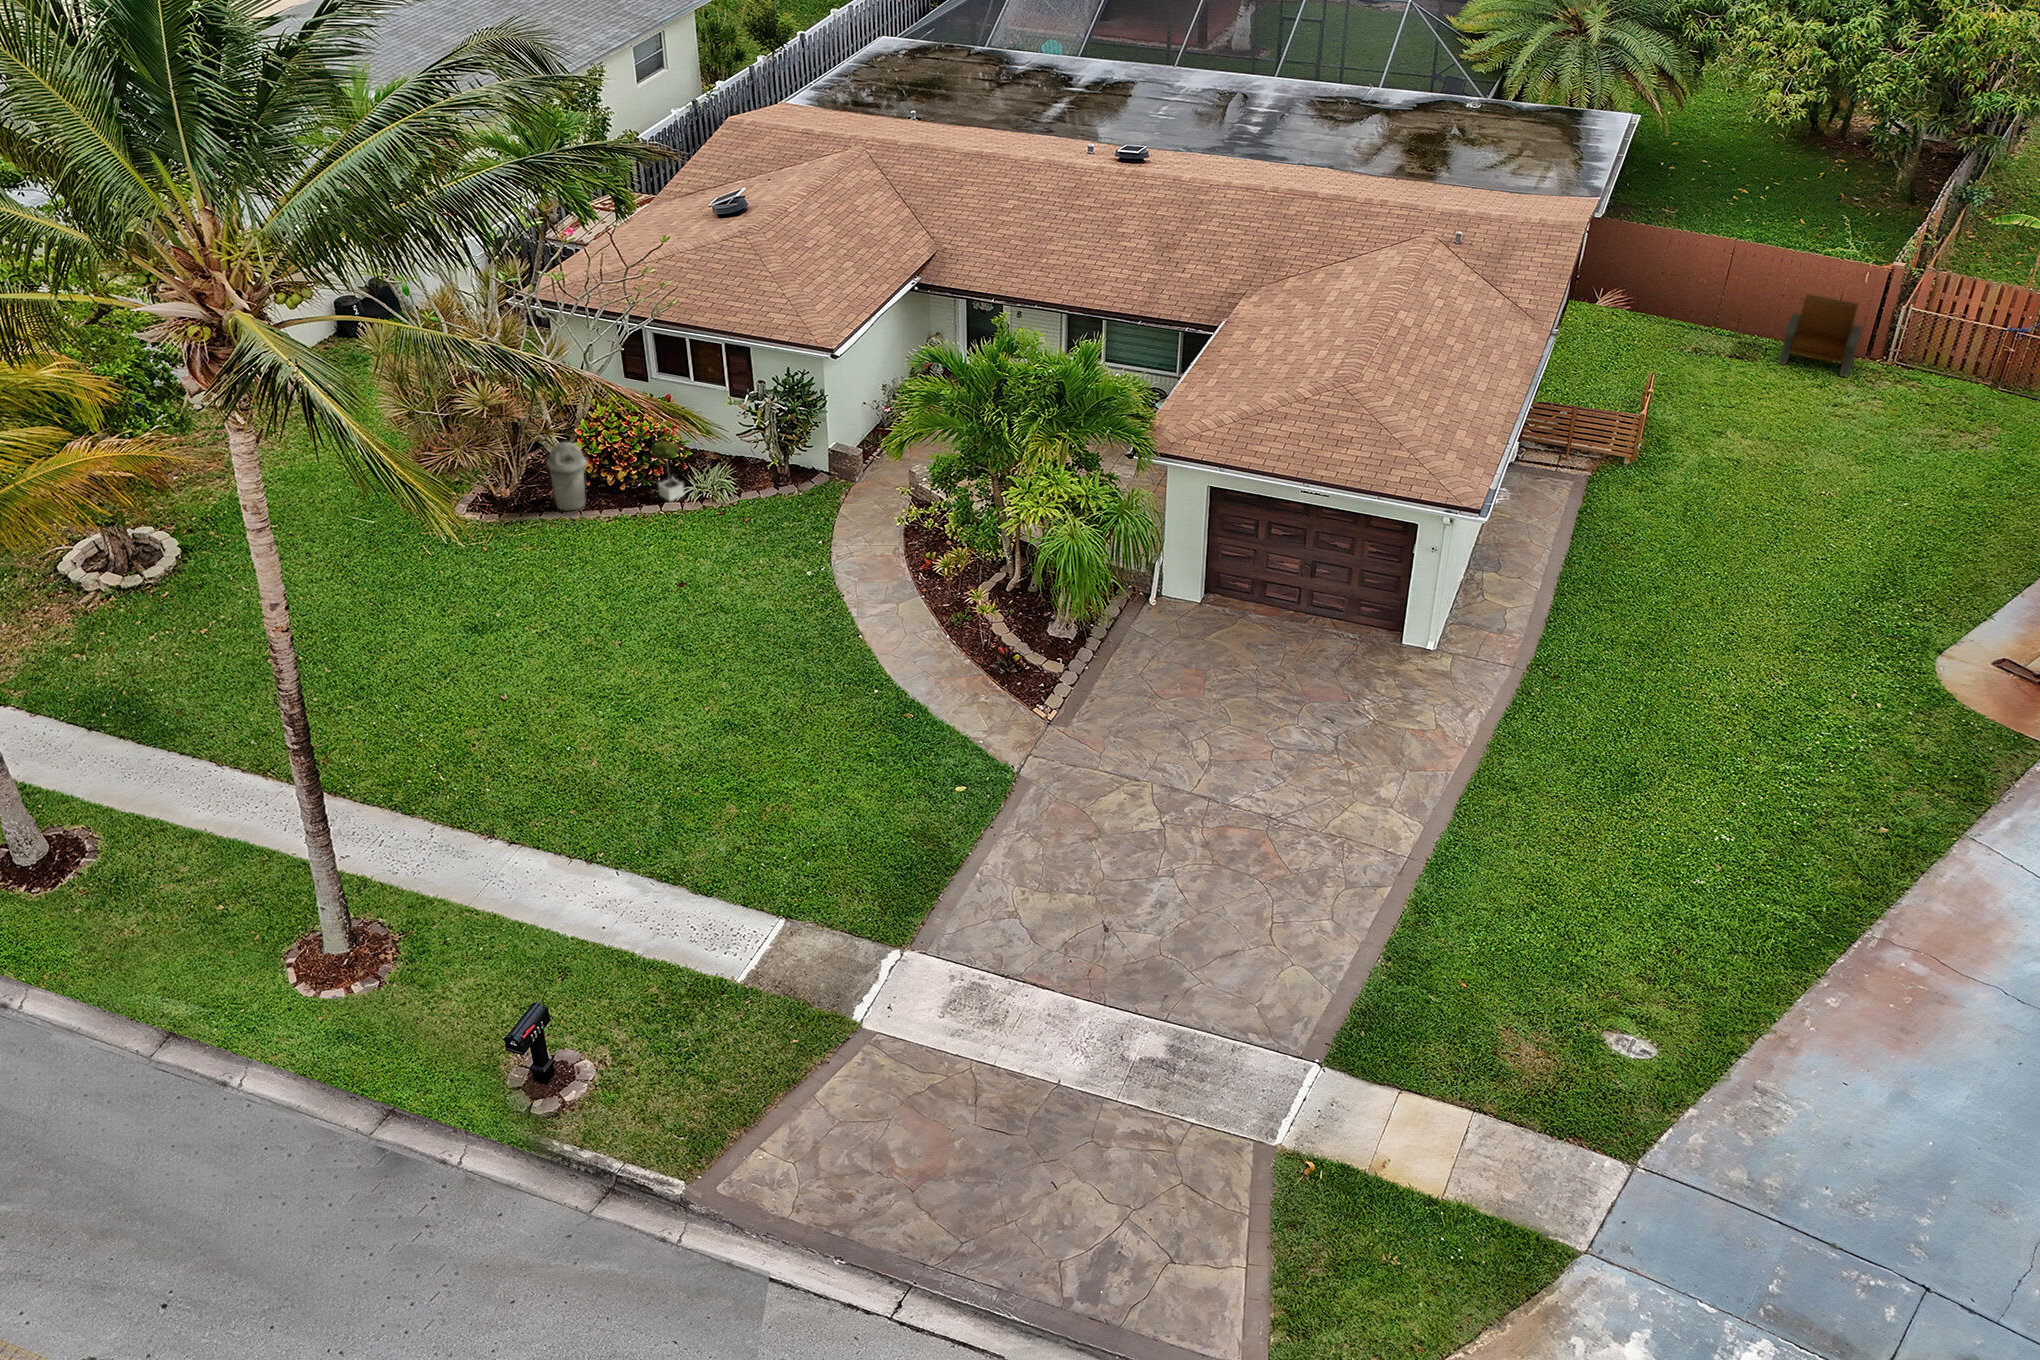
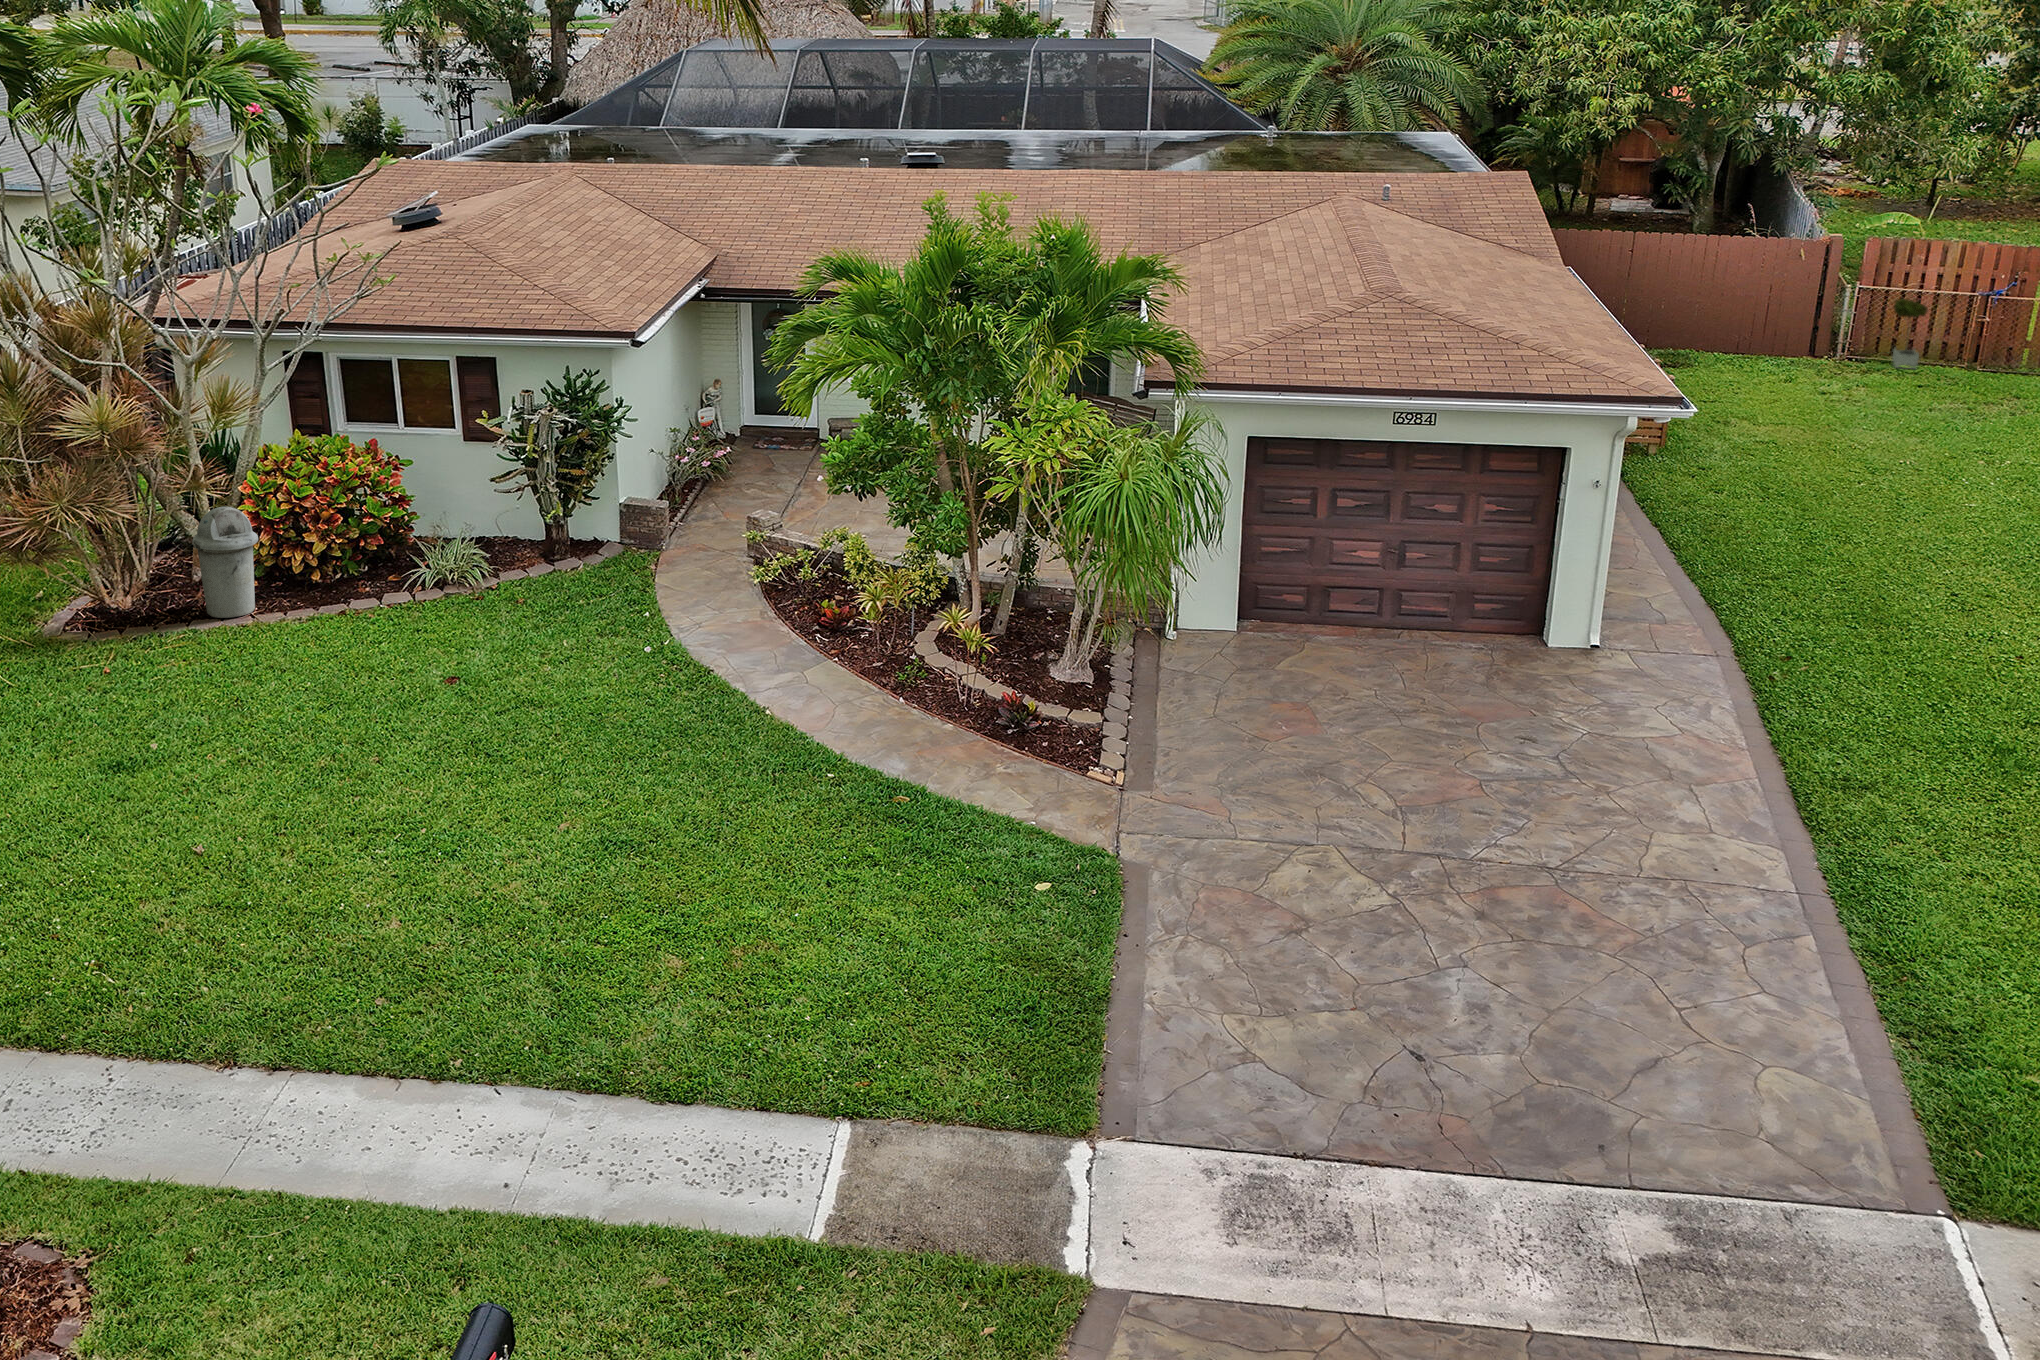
lounge chair: present [1778,294,1862,377] -> none [1712,287,1814,373]
potted tree: present [650,441,684,501] -> present [1892,299,1928,369]

